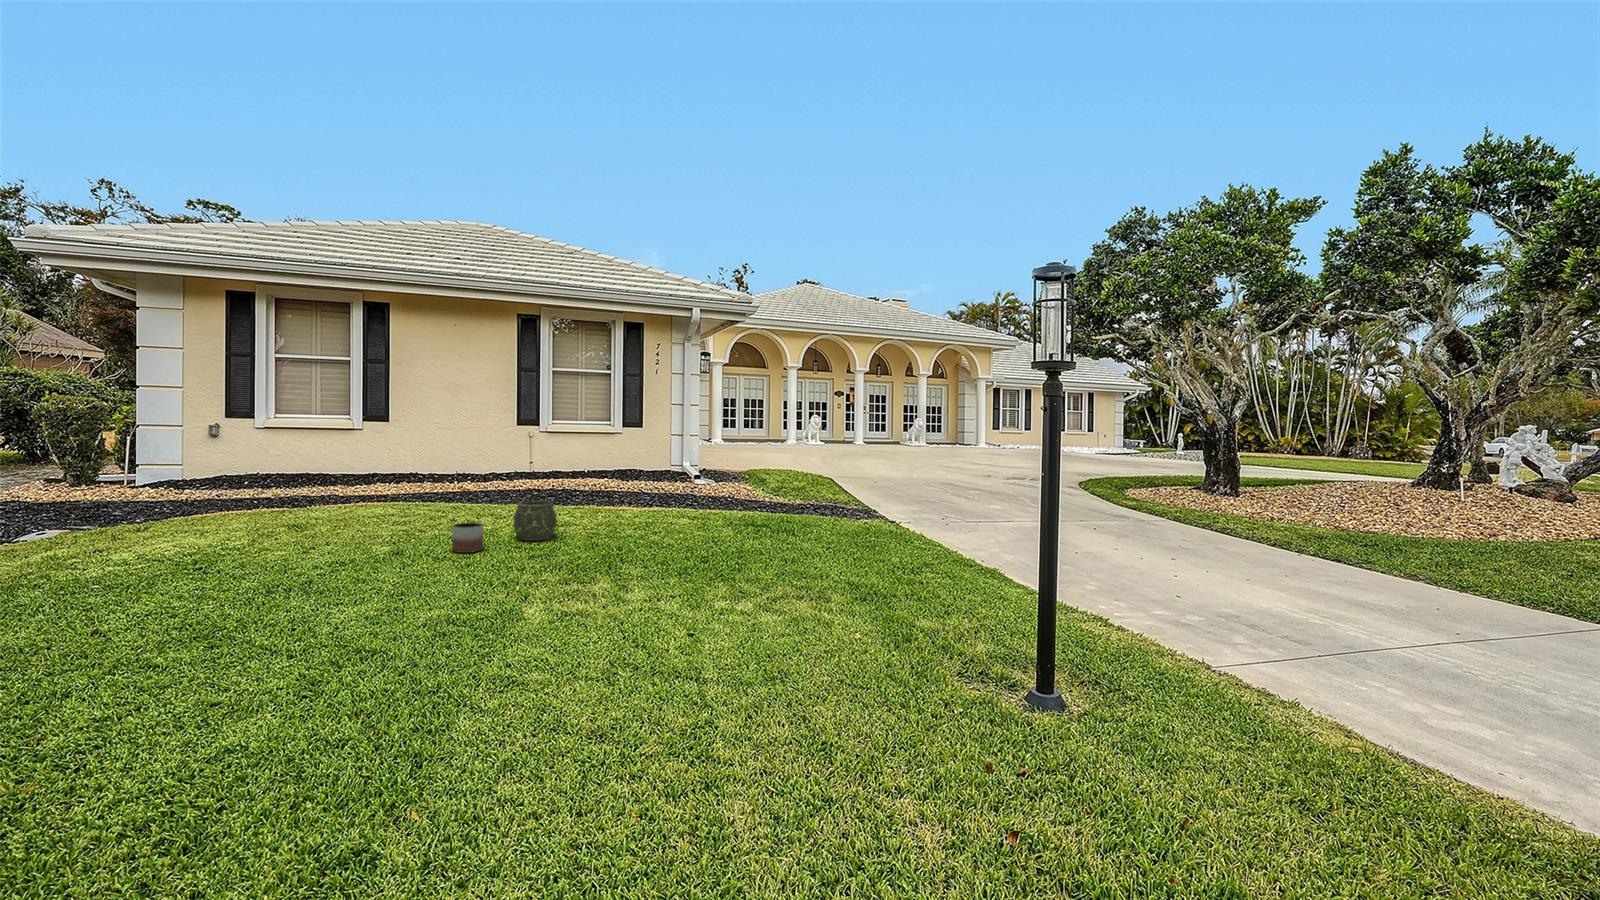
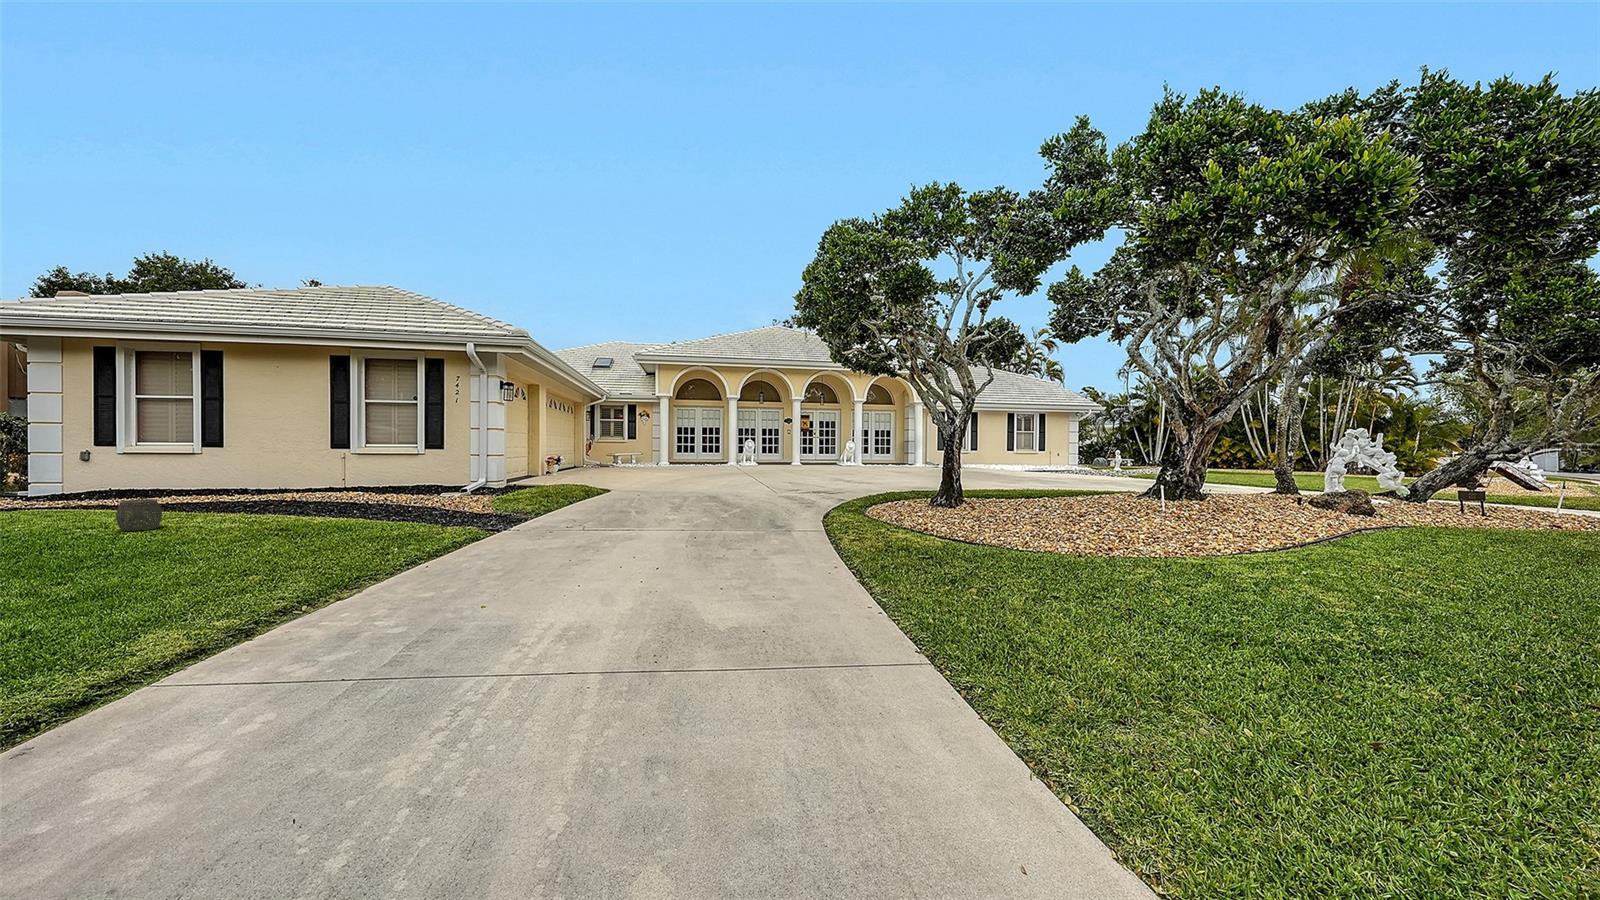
planter: present [452,522,484,553] -> none [38,515,71,538]

